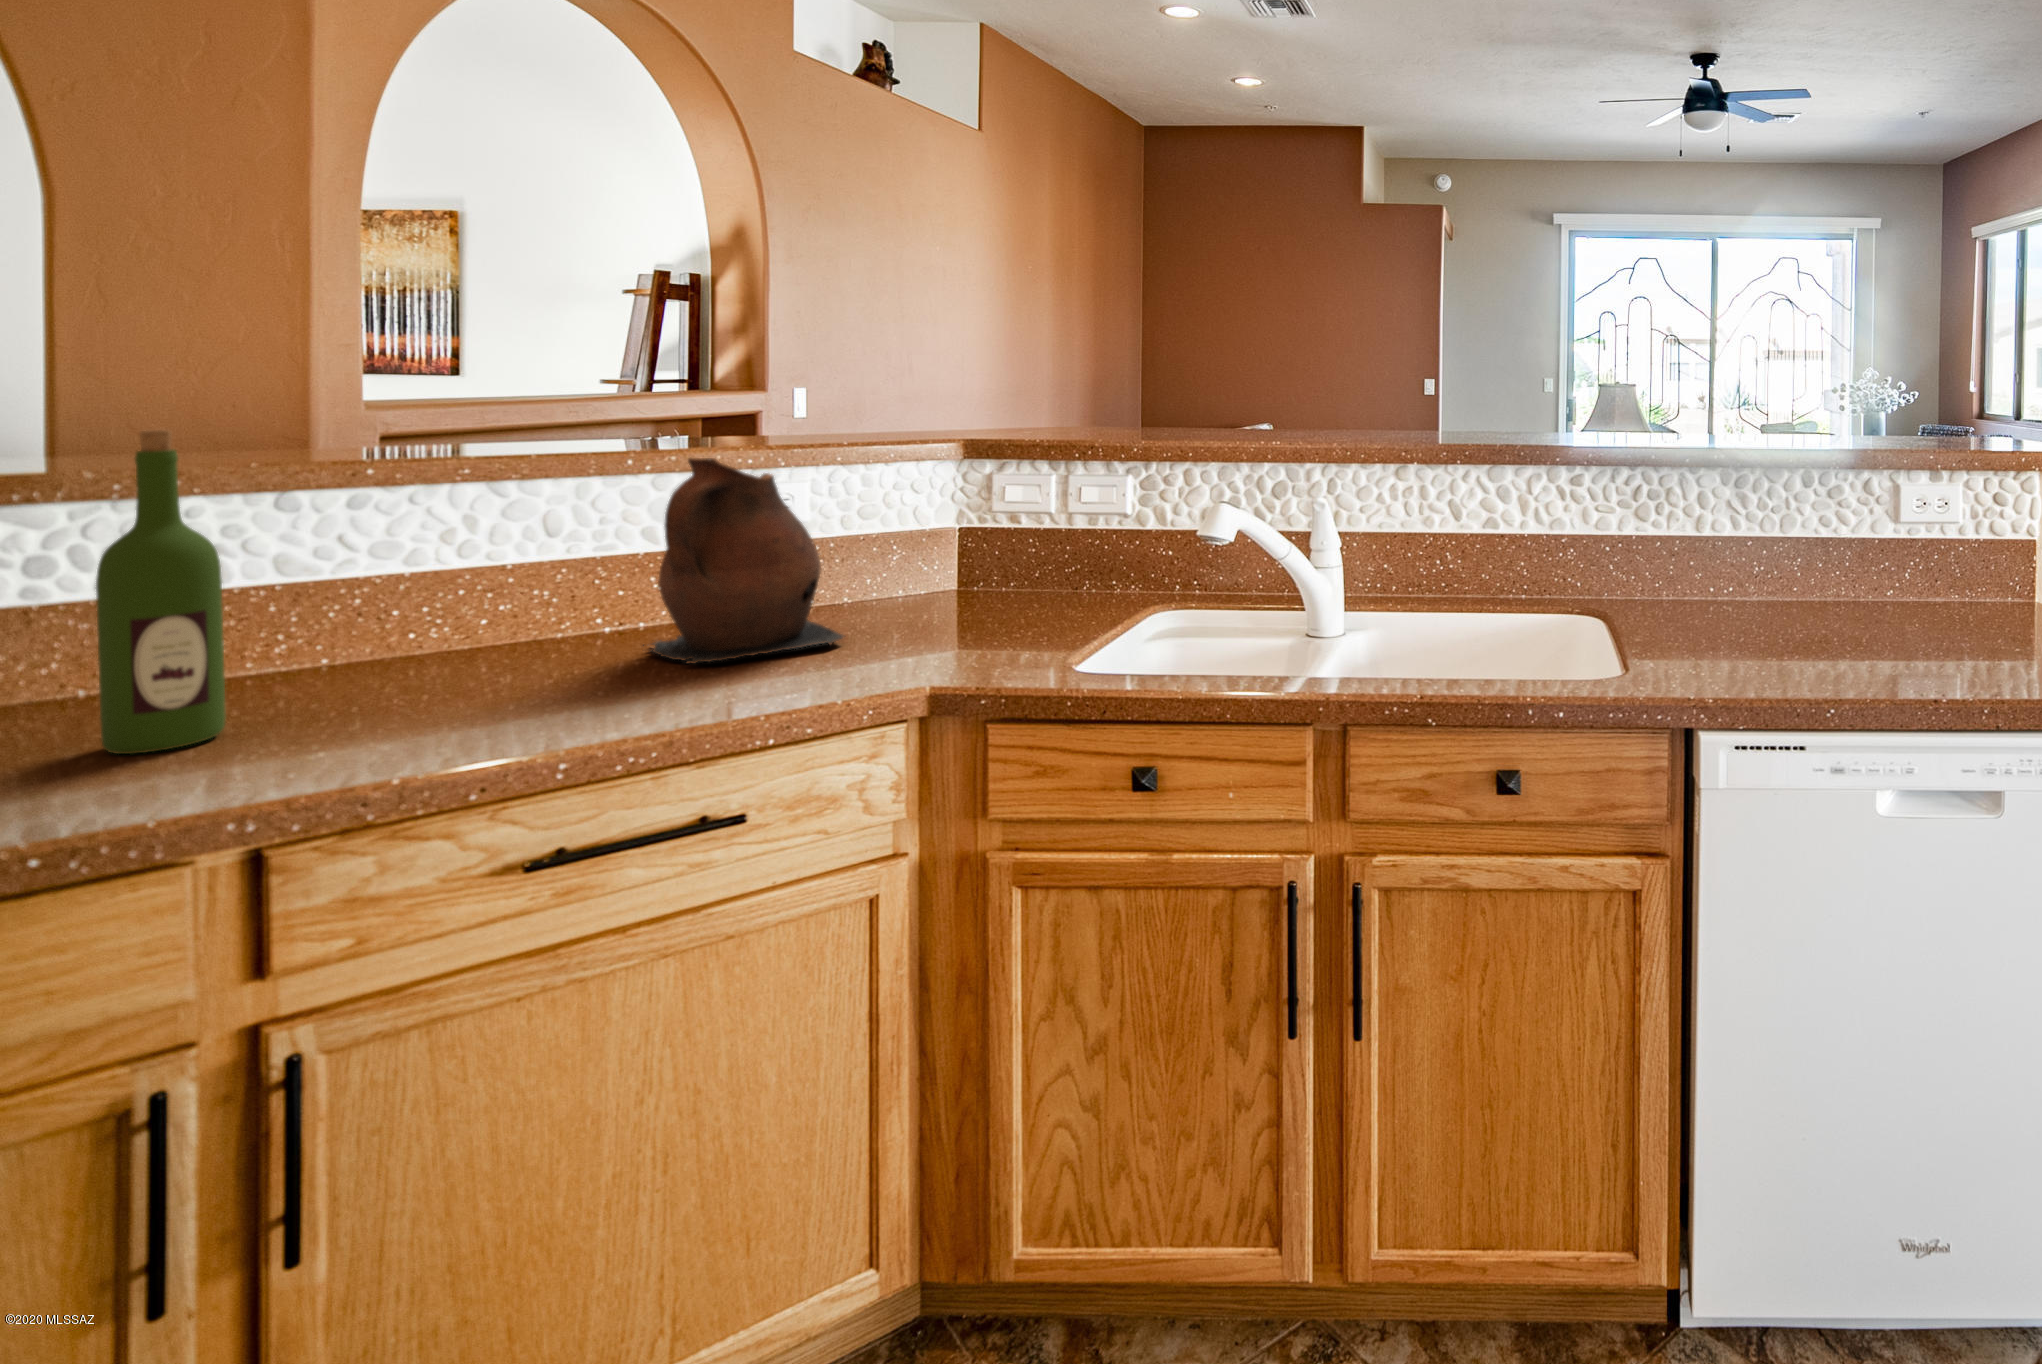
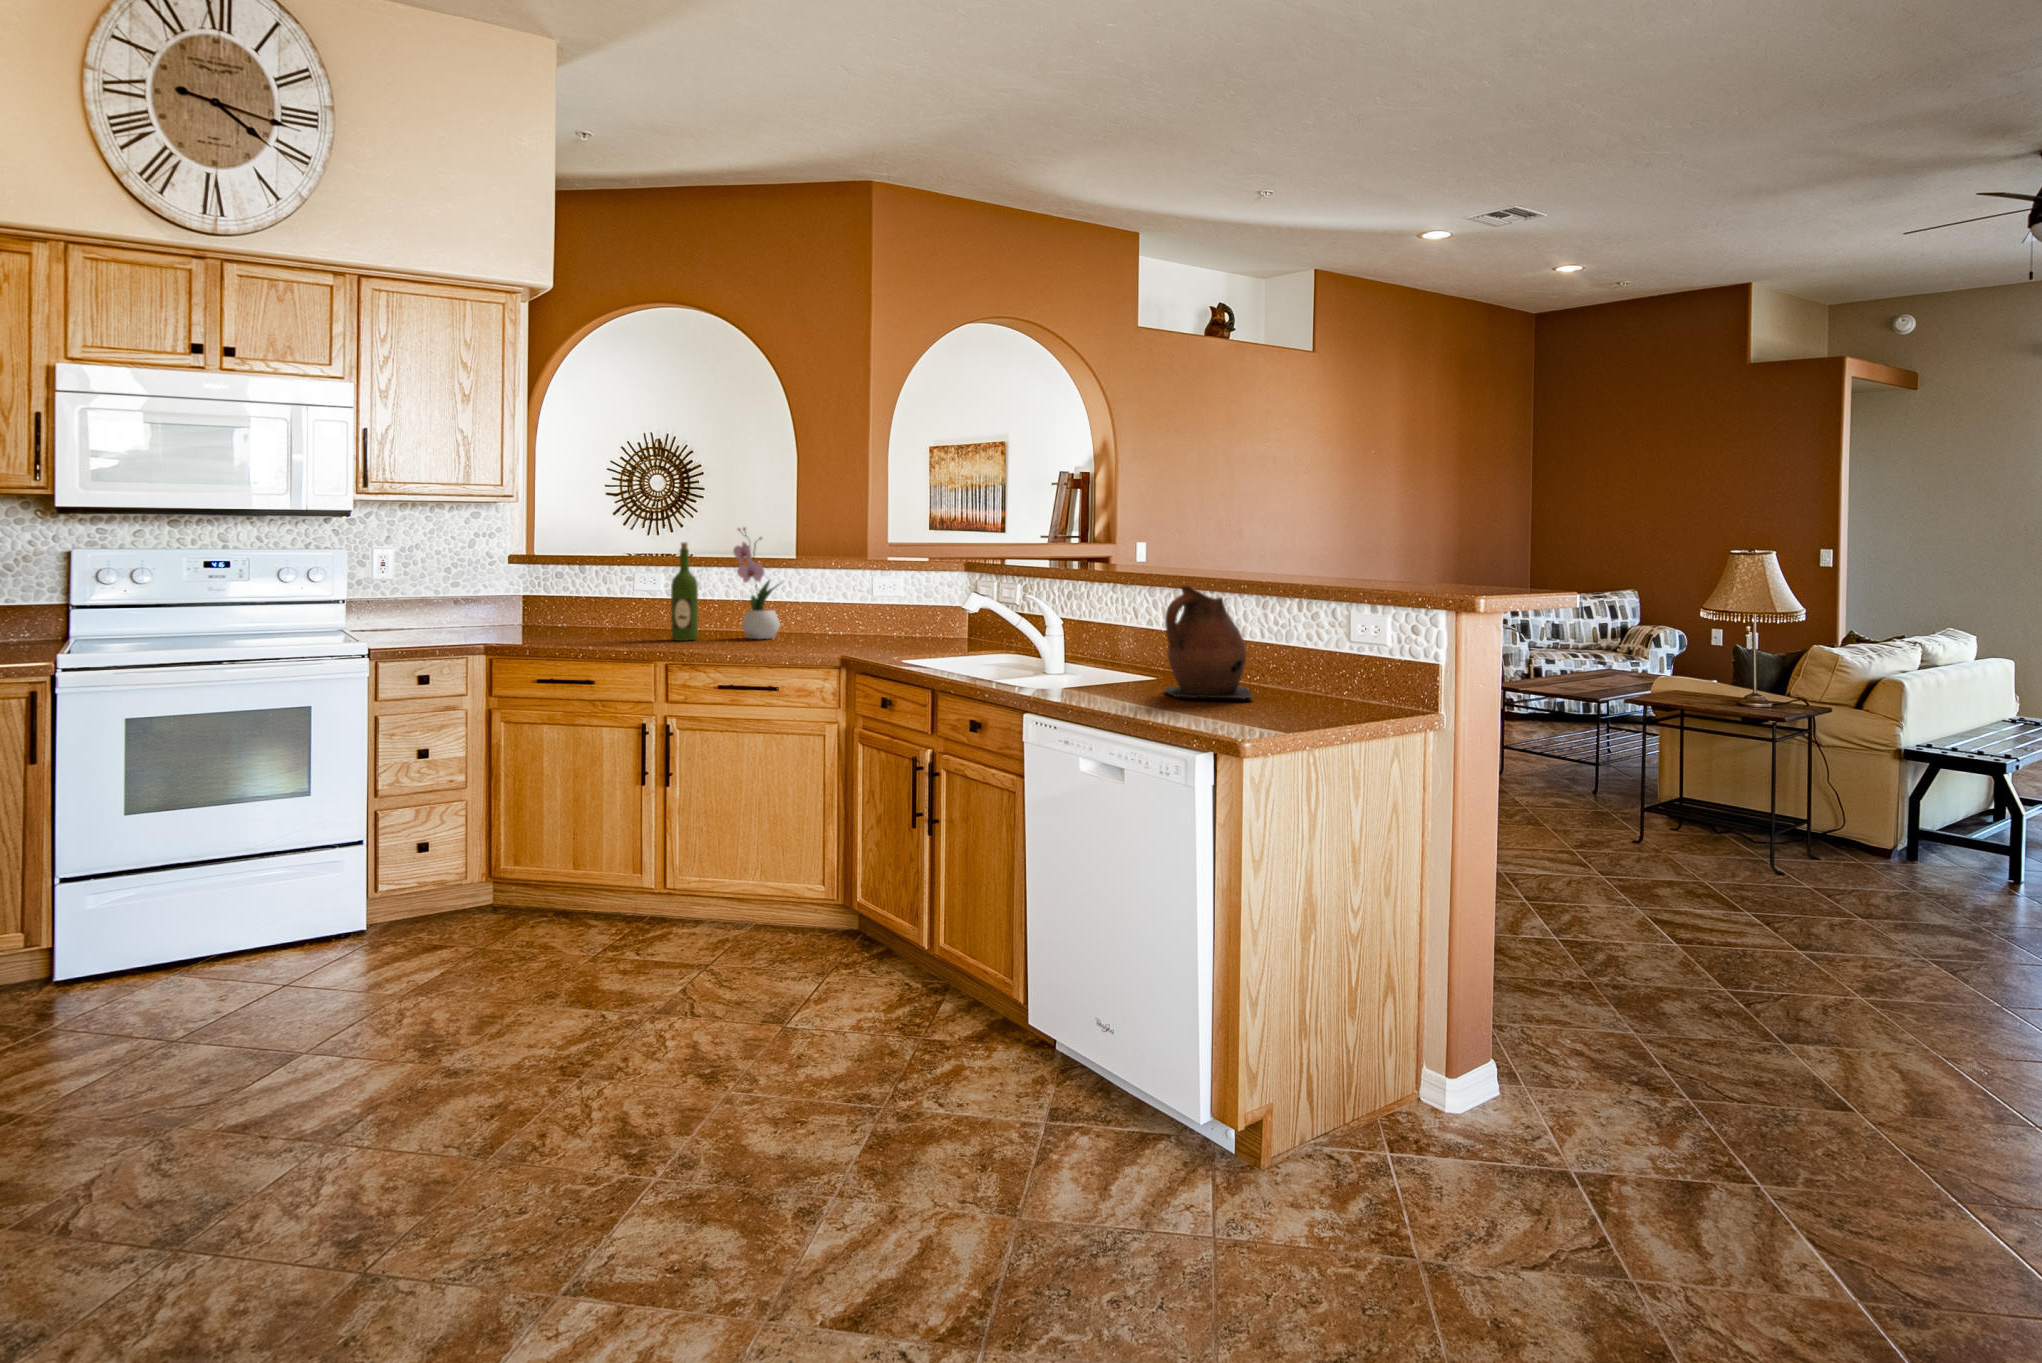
flower arrangement: none [353,377,526,690] -> present [733,528,780,639]
ceramic pitcher: present [643,457,844,664] -> present [1165,585,1253,699]

